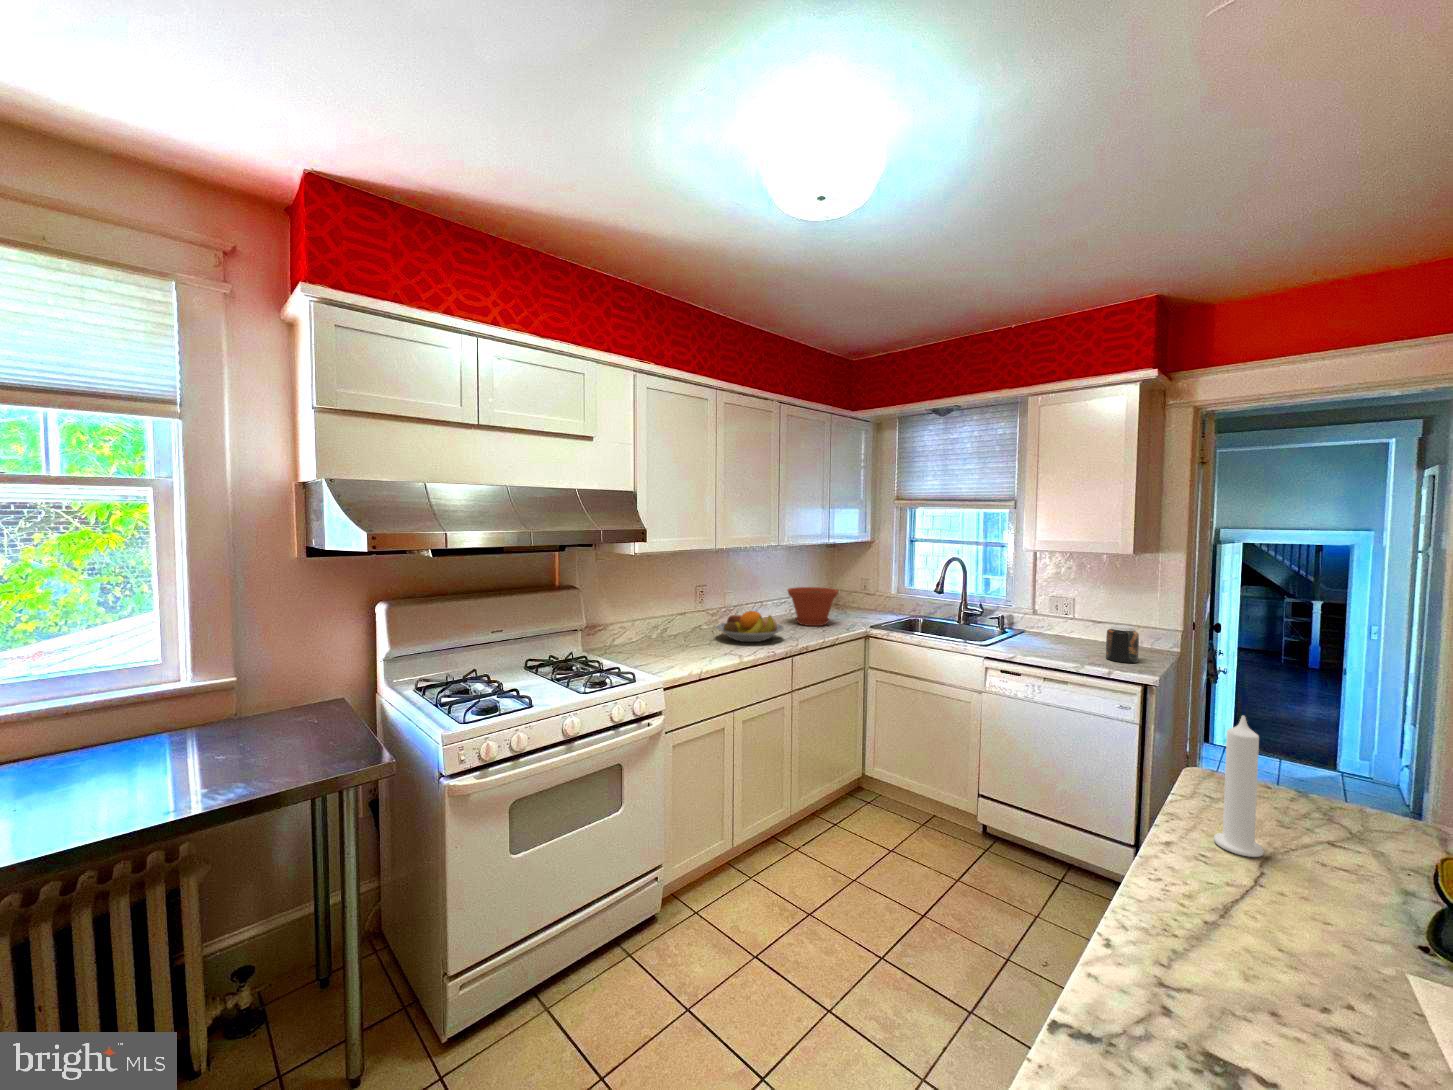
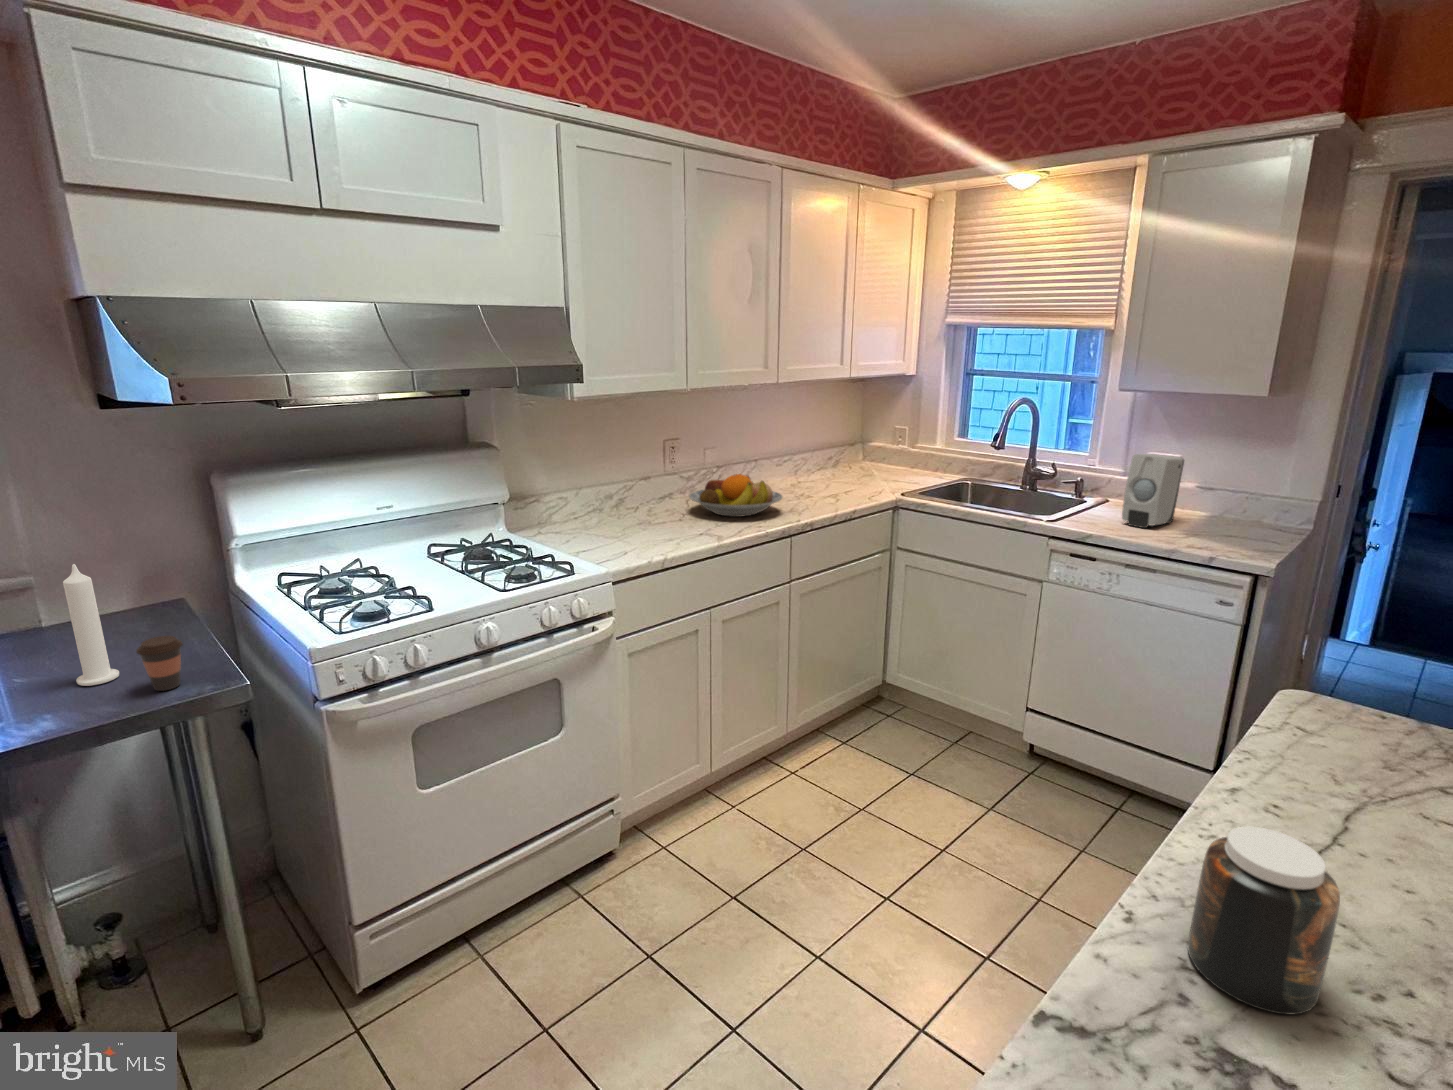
plant pot: present [788,587,838,626] -> none [791,439,861,493]
soap dispenser: none [1036,597,1076,651] -> present [1122,454,1184,528]
jar: present [1106,625,1139,663] -> present [1188,826,1340,1015]
candle: present [1214,716,1264,857] -> present [63,564,119,686]
coffee cup: none [311,723,347,767] -> present [136,636,183,691]

